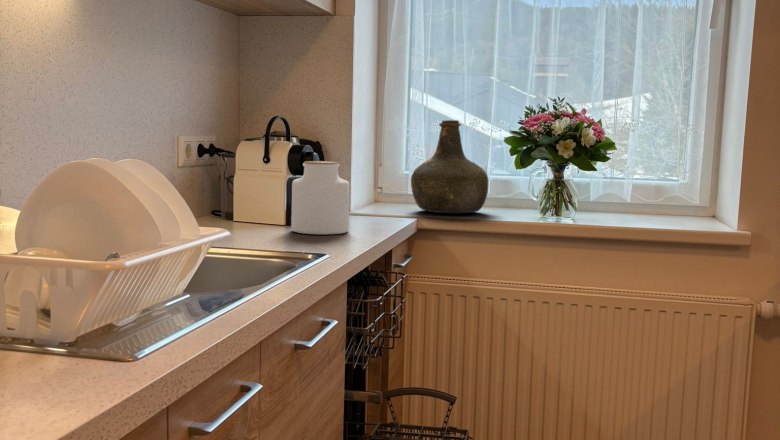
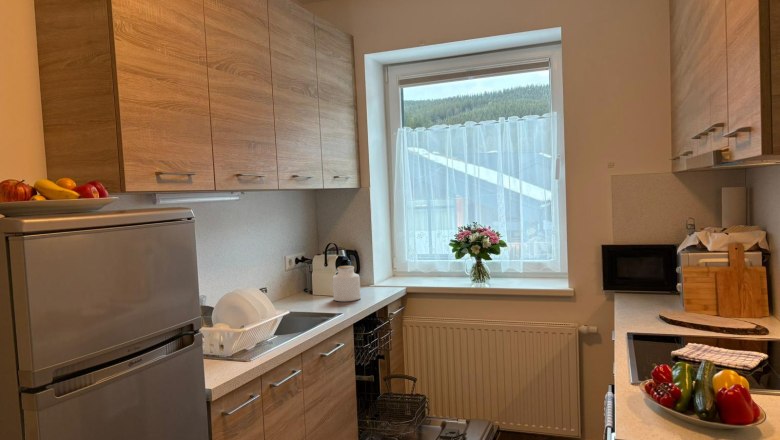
bottle: present [411,120,489,213] -> none [406,235,447,283]

